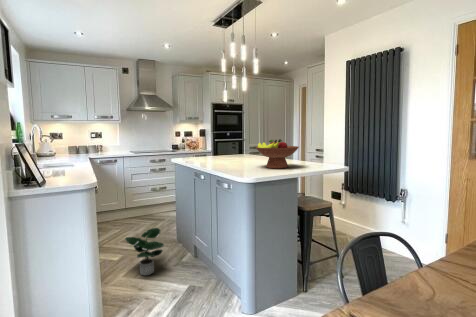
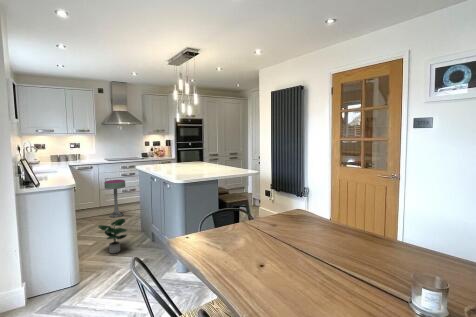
fruit bowl: present [256,139,299,168] -> none [191,154,221,174]
bar stool: none [130,176,155,221] -> present [104,180,125,217]

